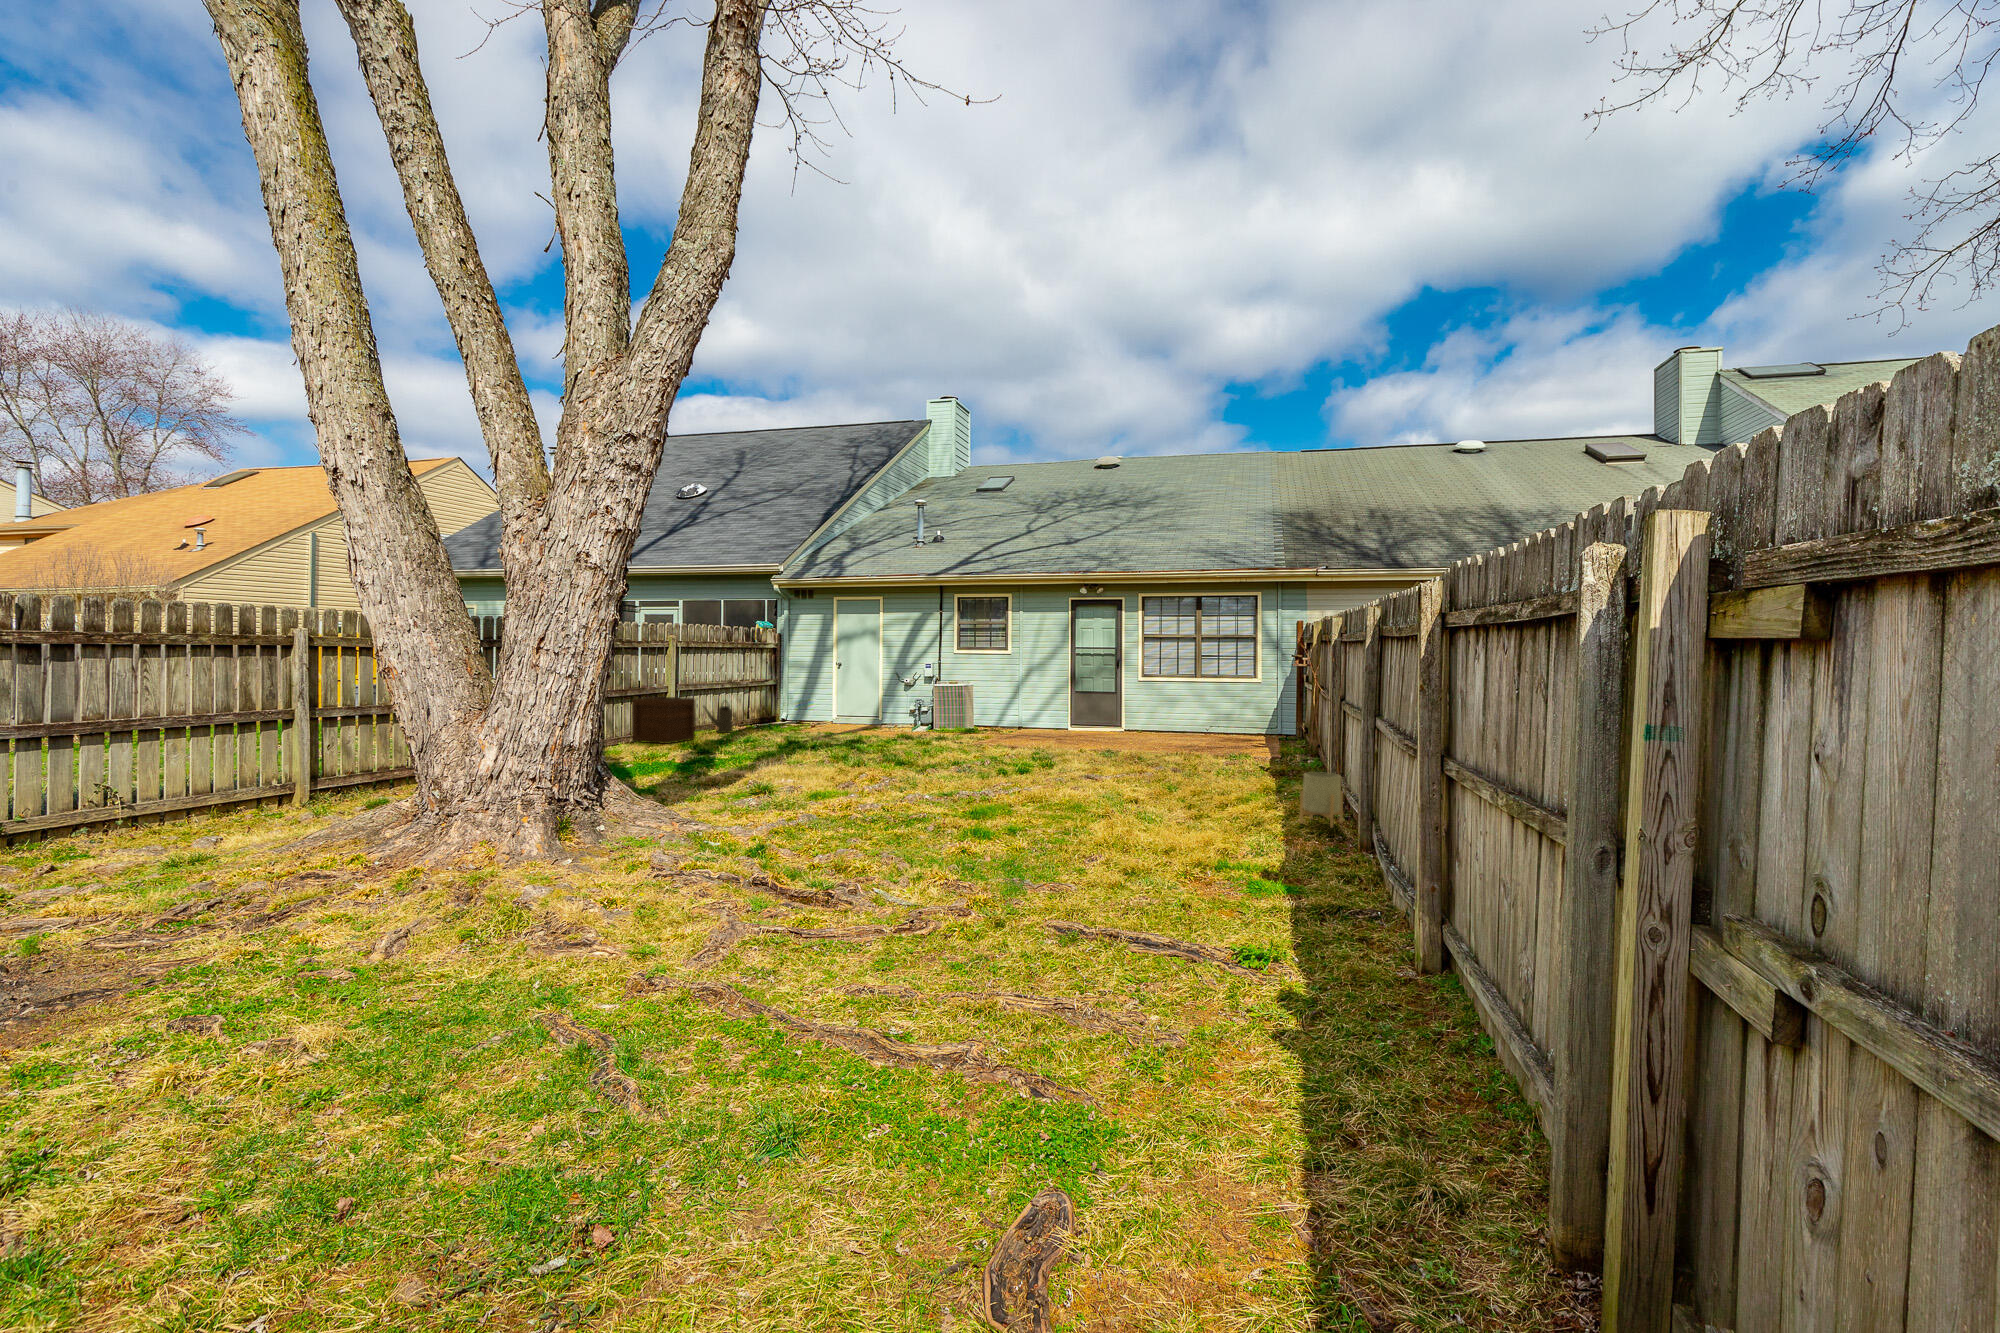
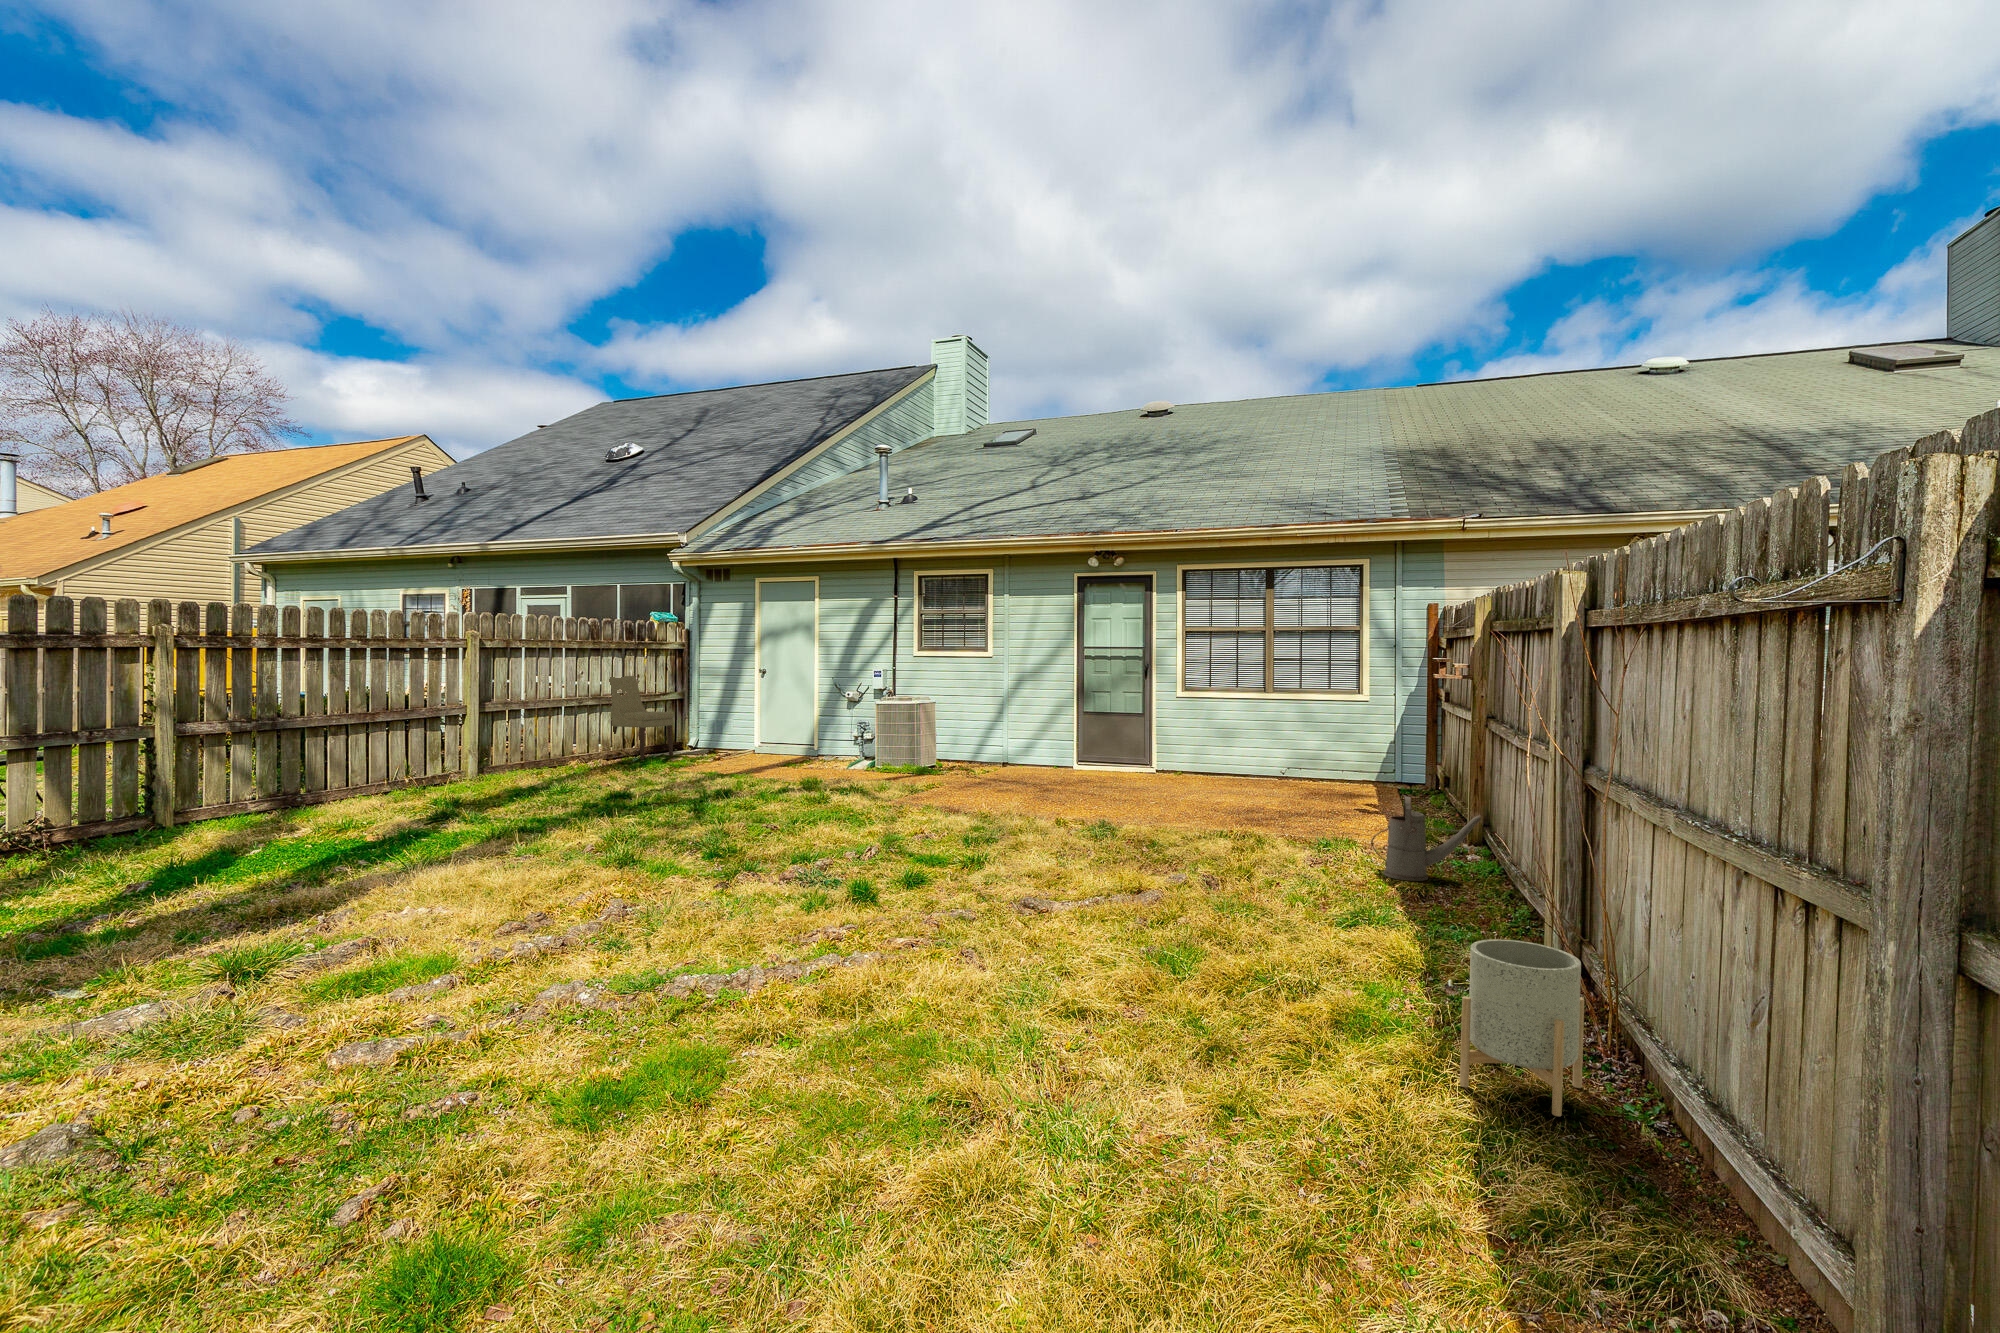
chair: none [736,668,783,728] -> present [607,676,674,760]
wooden crate: present [632,697,695,744] -> none [393,714,496,786]
watering can: present [703,703,733,733] -> present [1371,797,1481,881]

